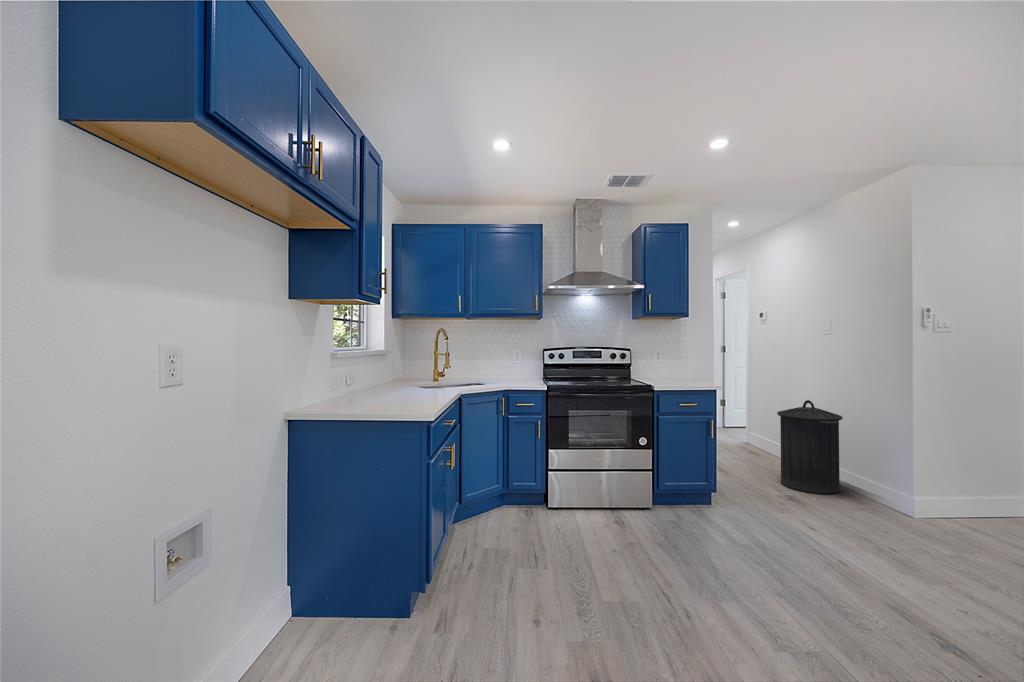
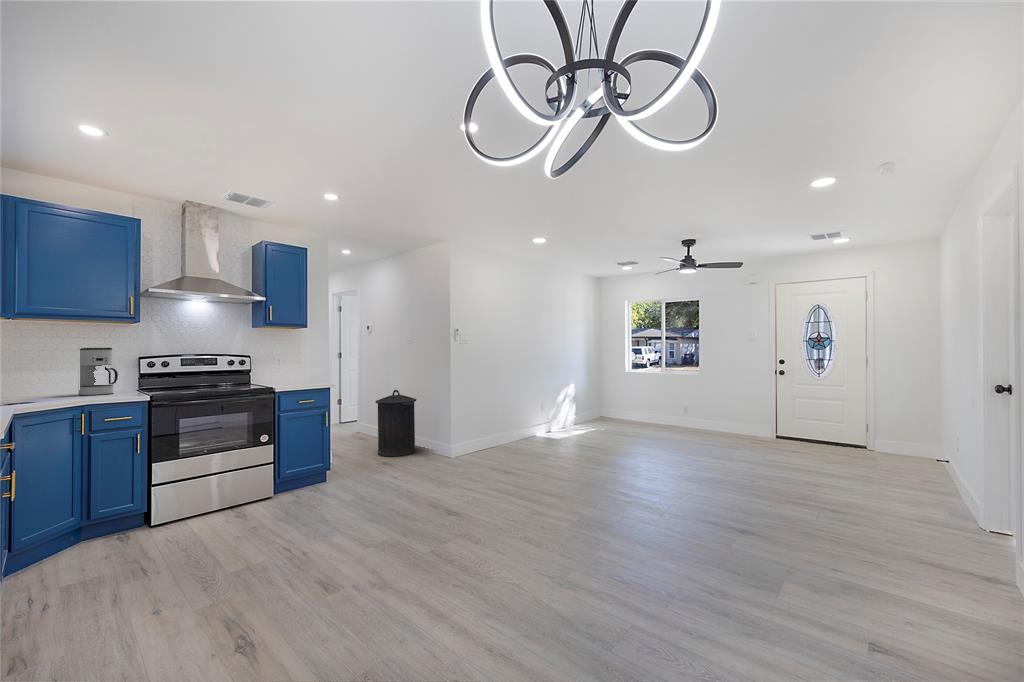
coffee maker: none [506,341,529,381] -> present [79,348,118,396]

